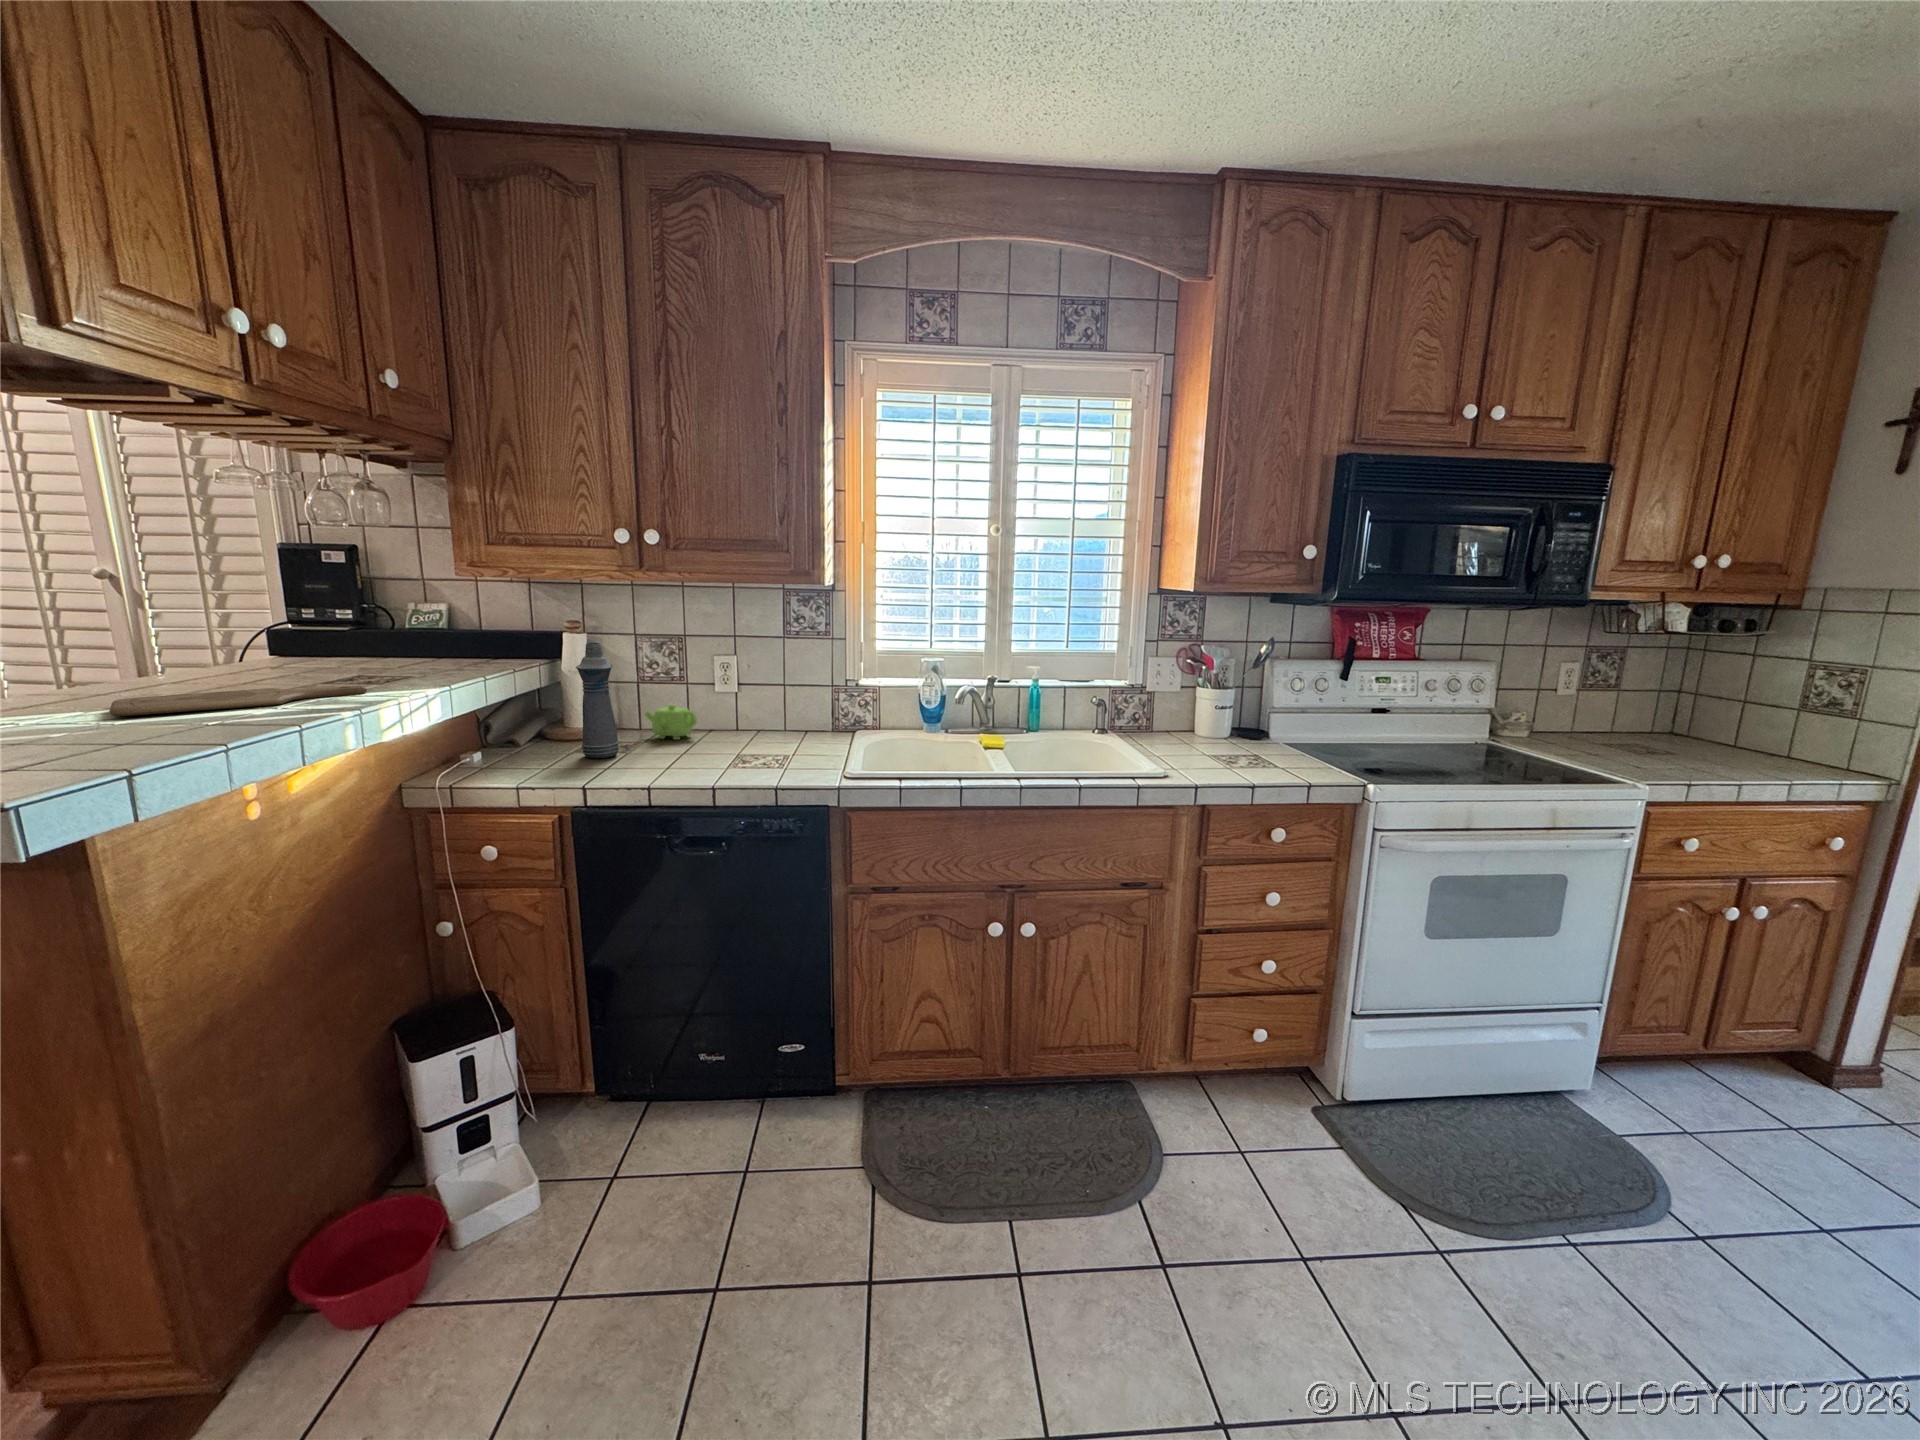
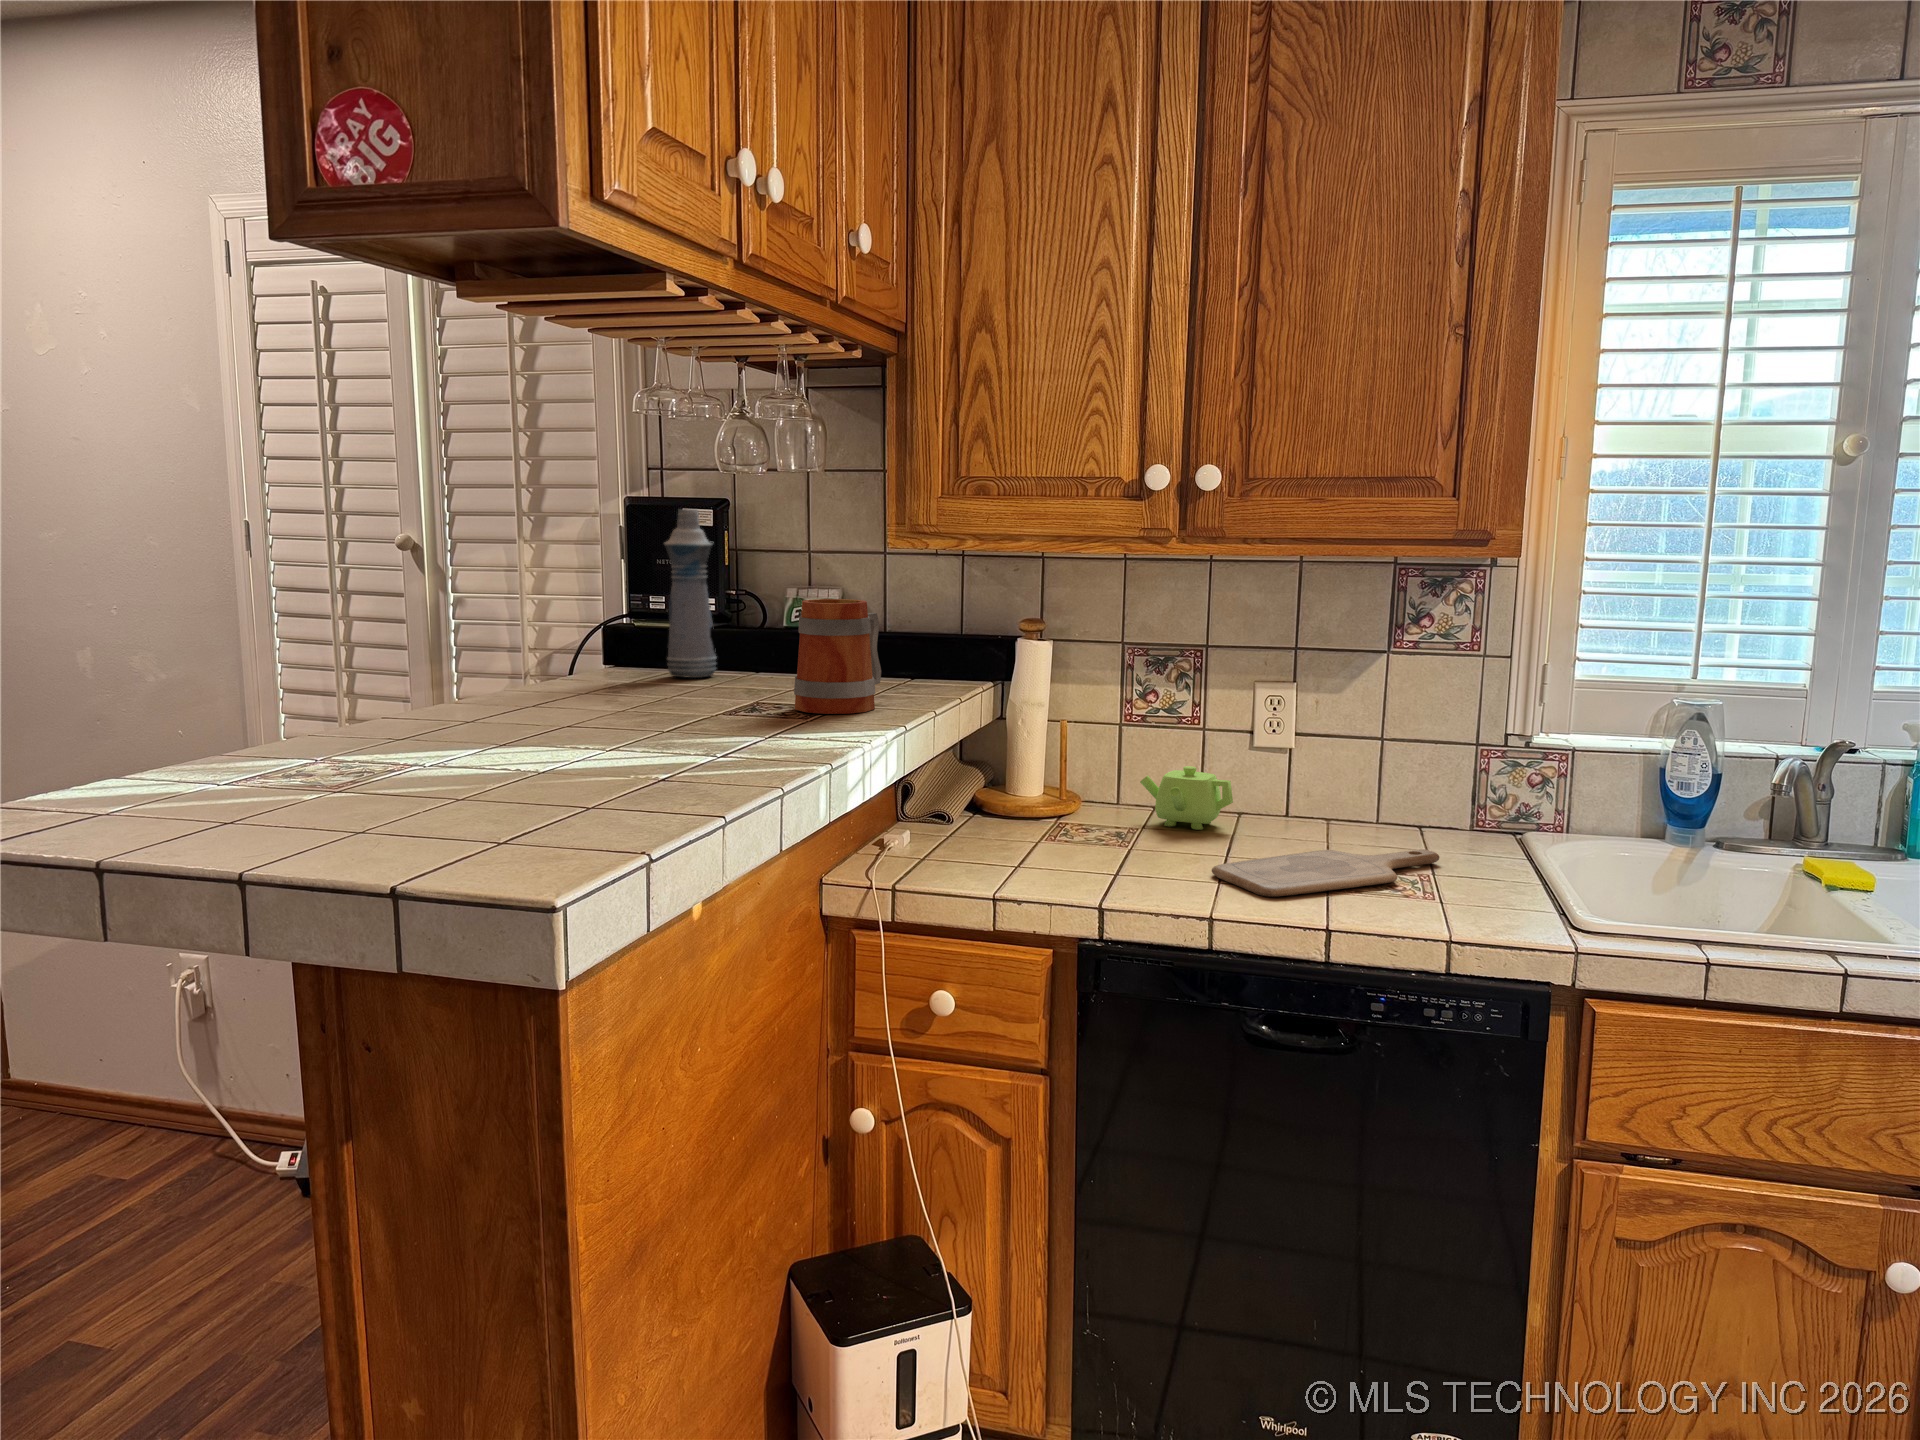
mug: none [381,609,453,681] -> present [794,599,881,714]
bottle: present [576,643,619,758] -> present [664,509,716,678]
cutting board: present [109,686,367,716] -> present [1212,849,1440,897]

